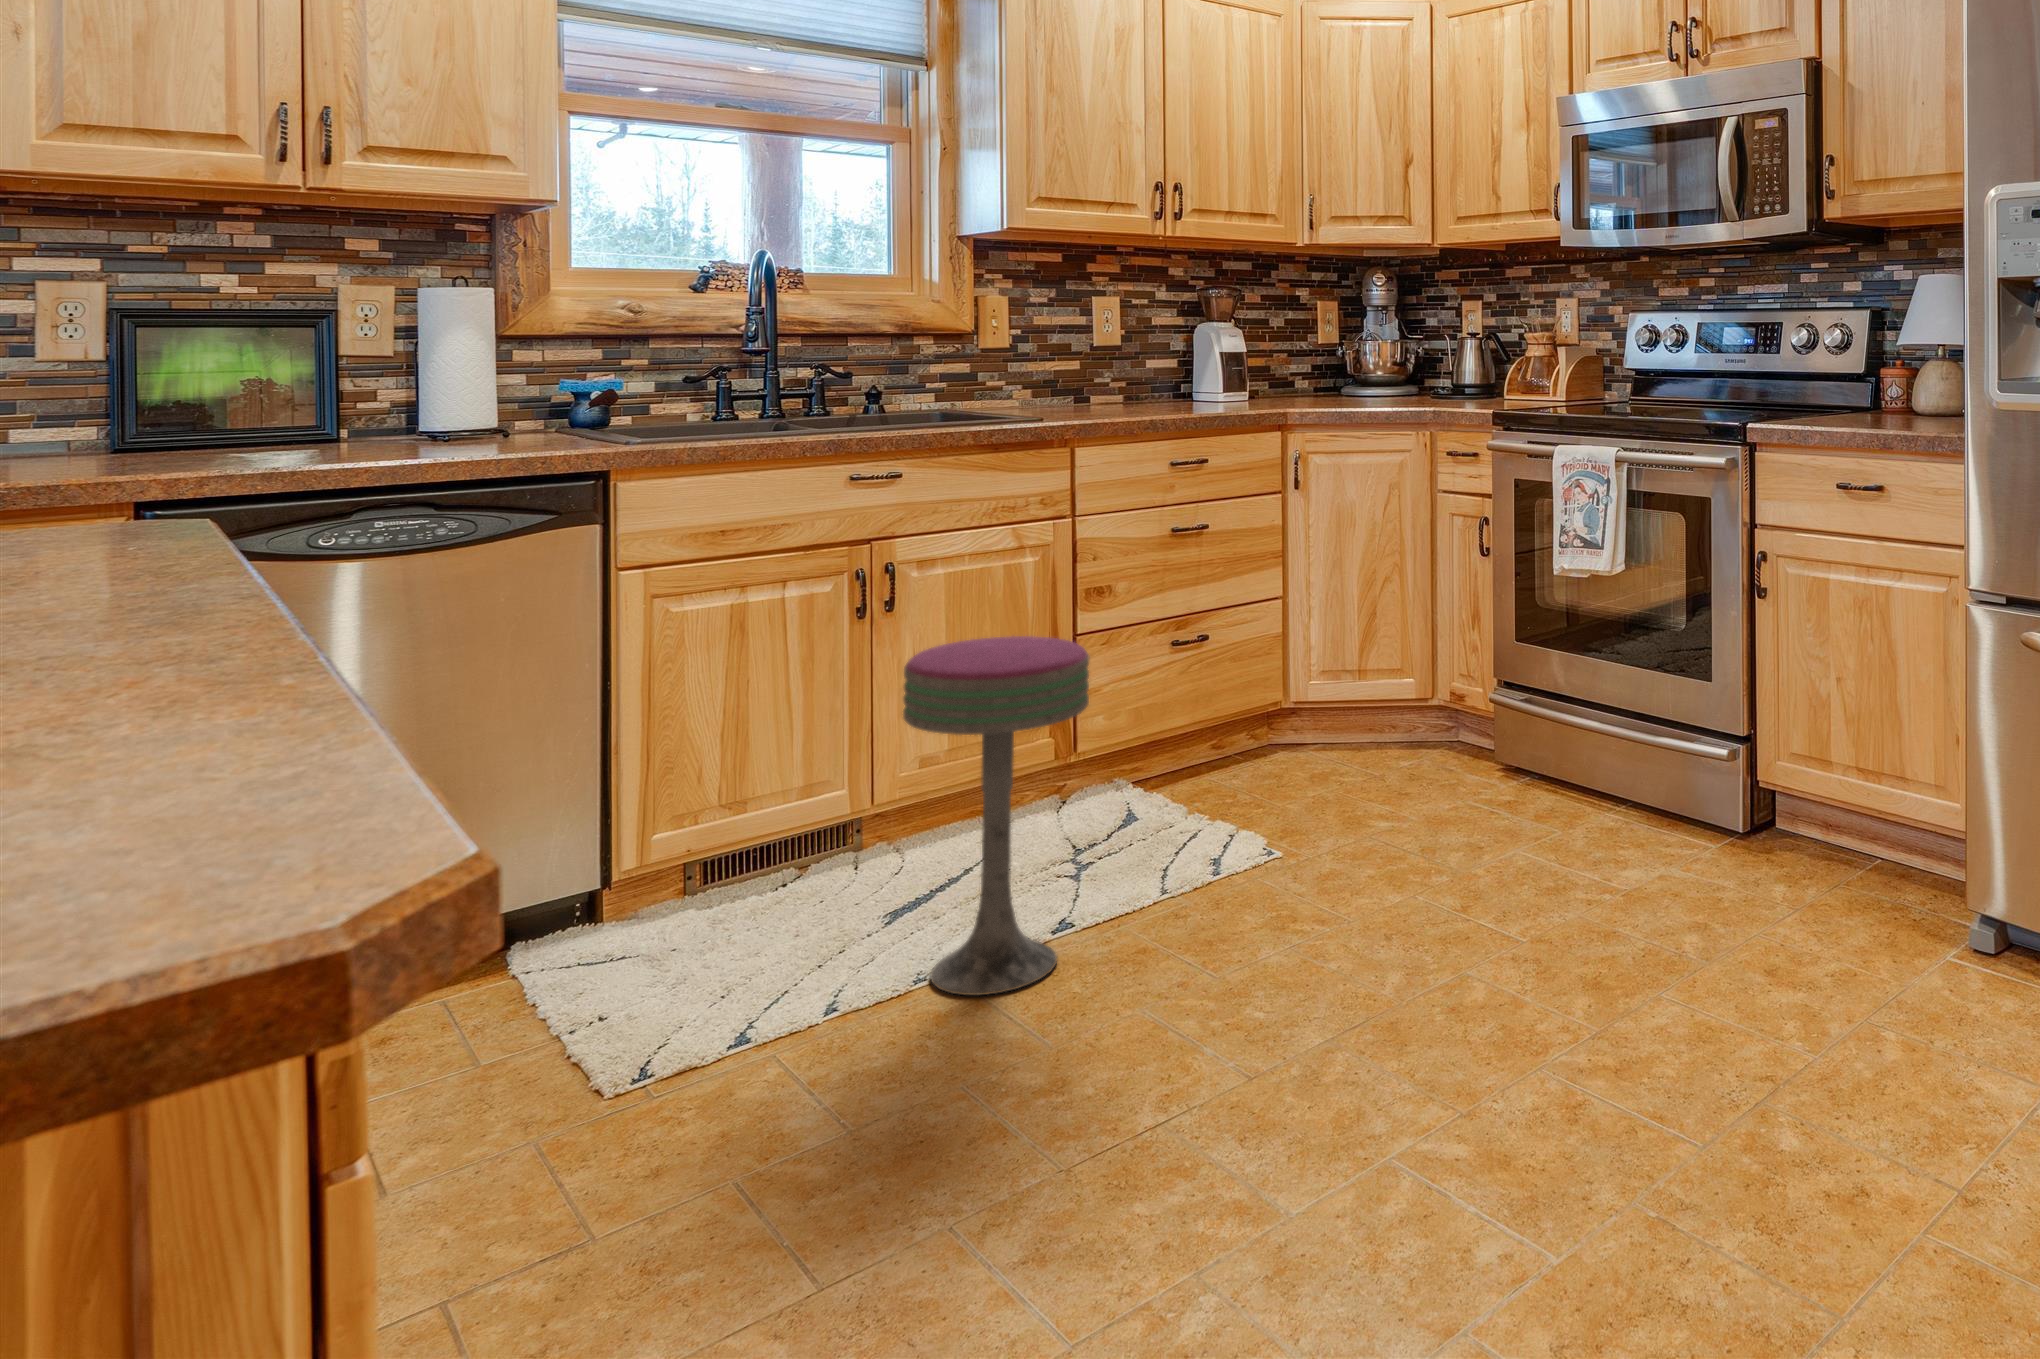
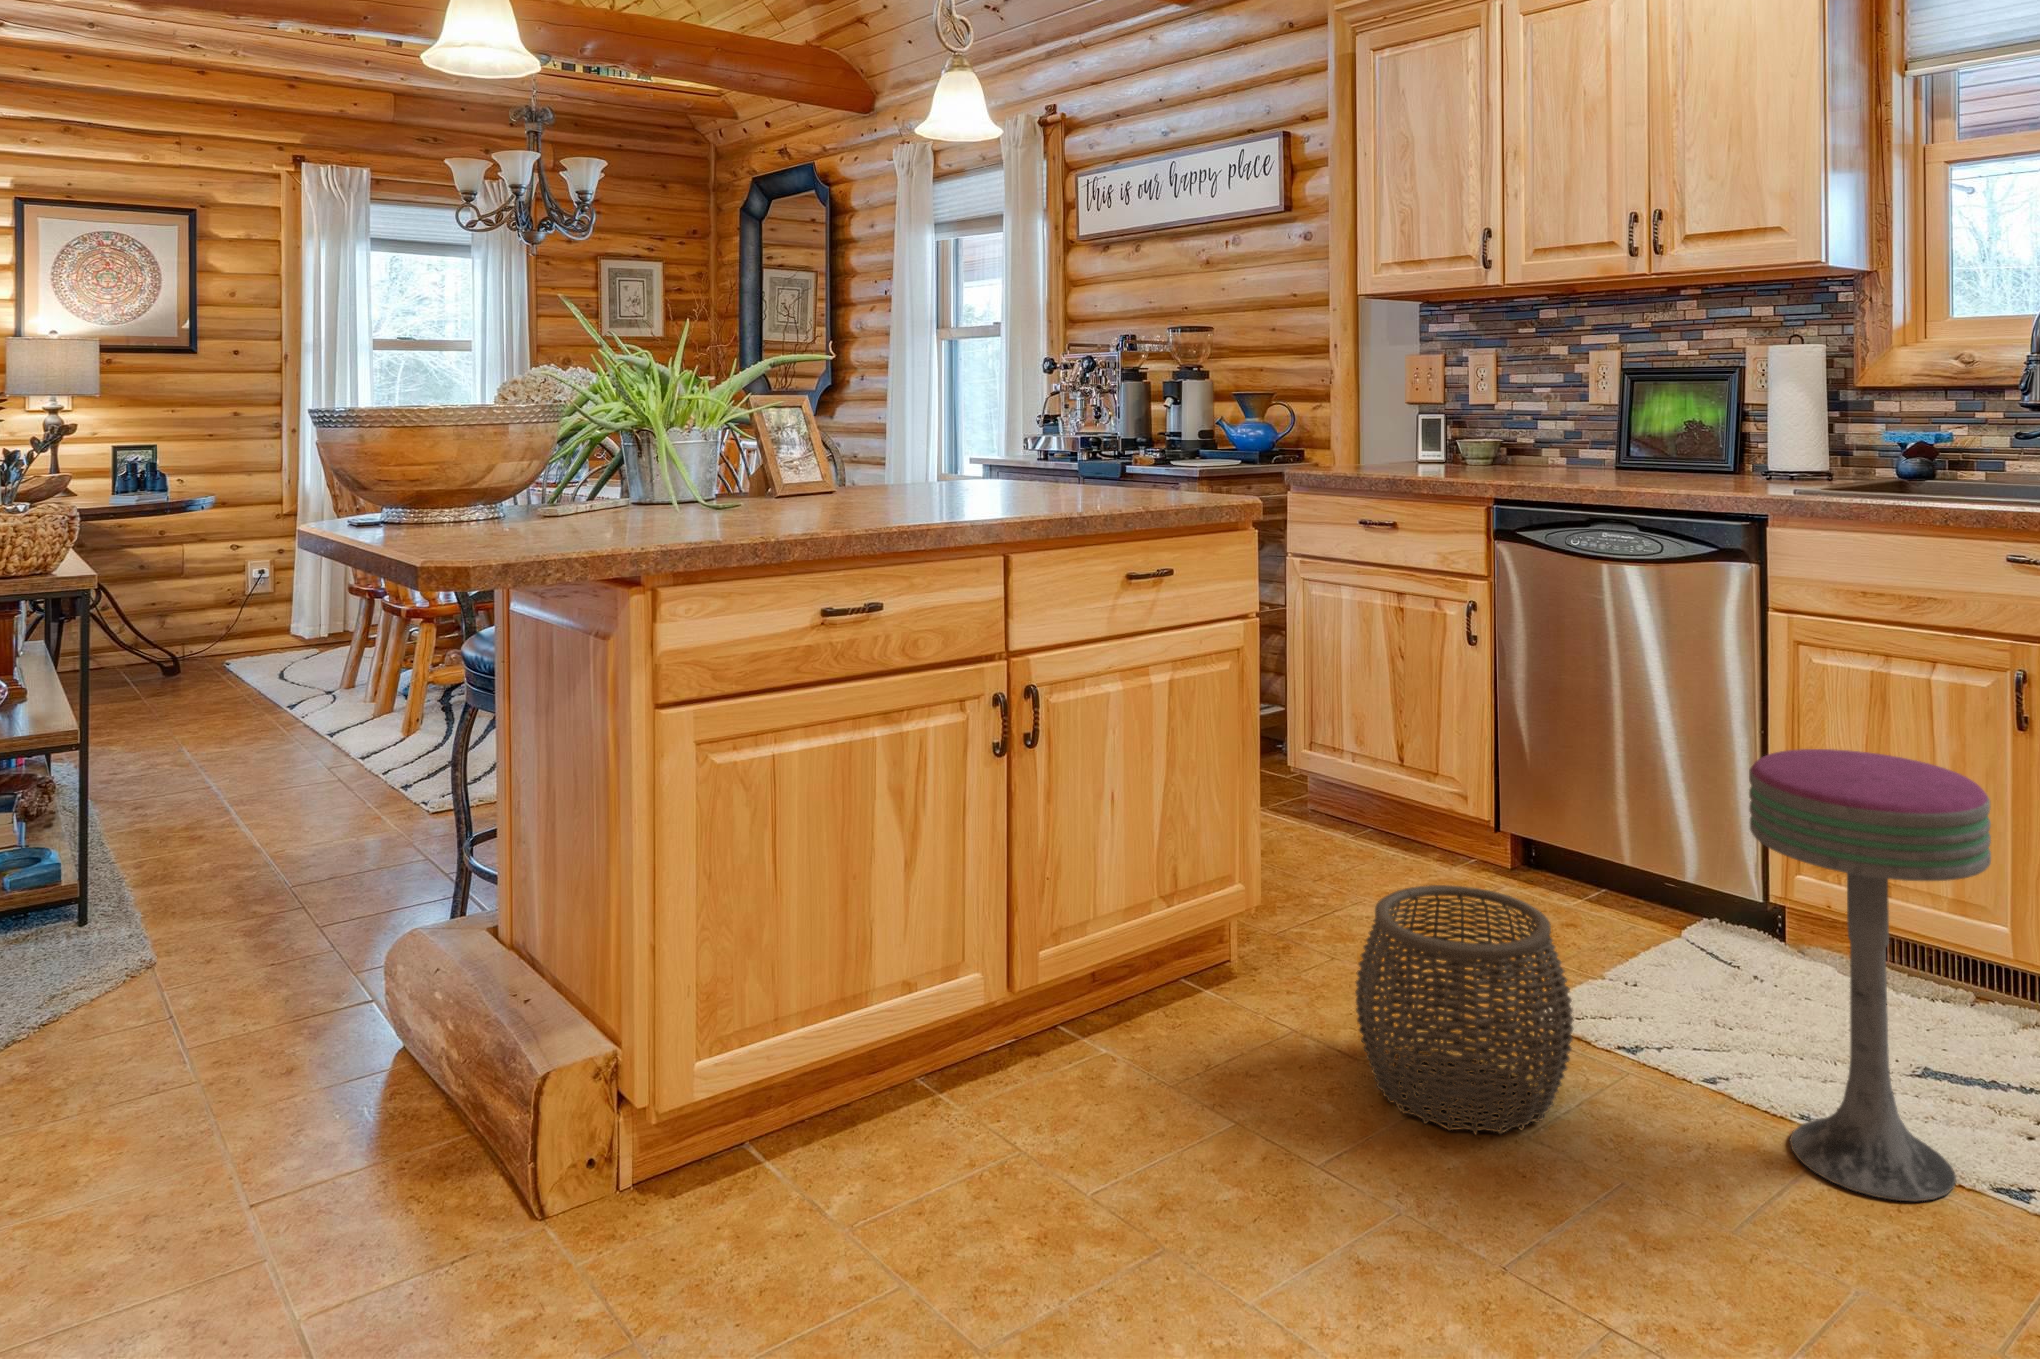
woven basket: none [593,908,872,1210] -> present [1355,885,1573,1134]

